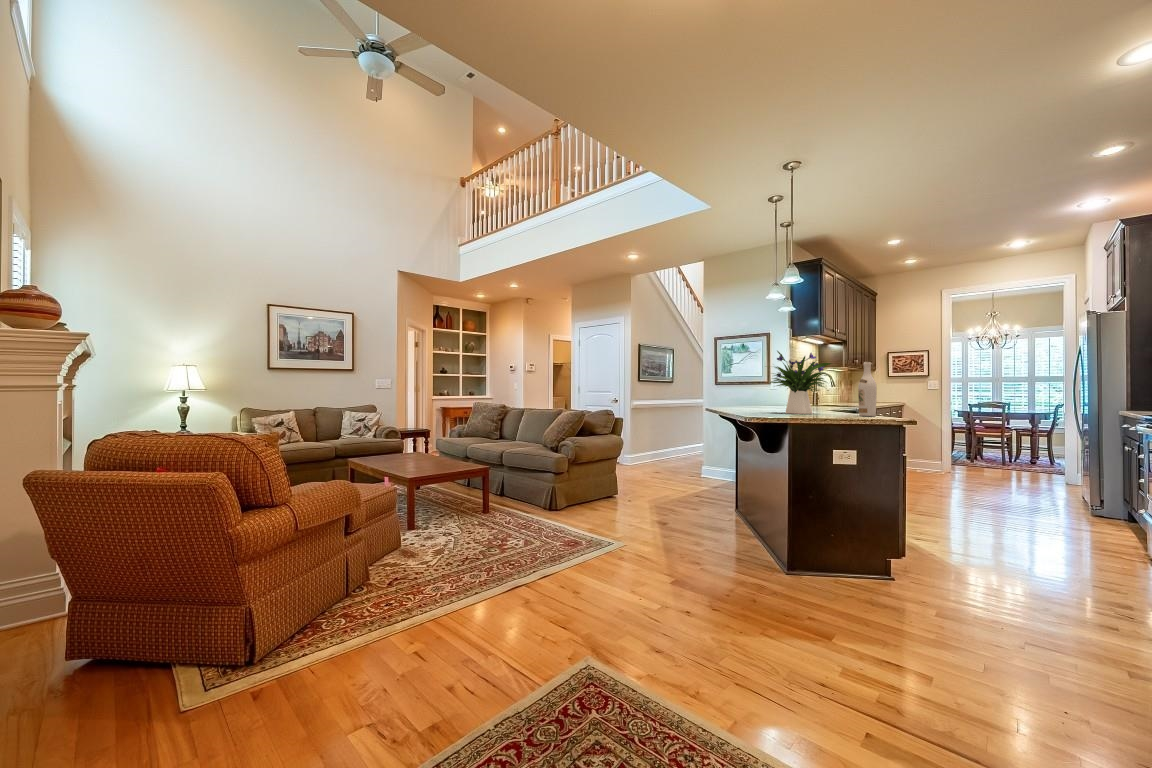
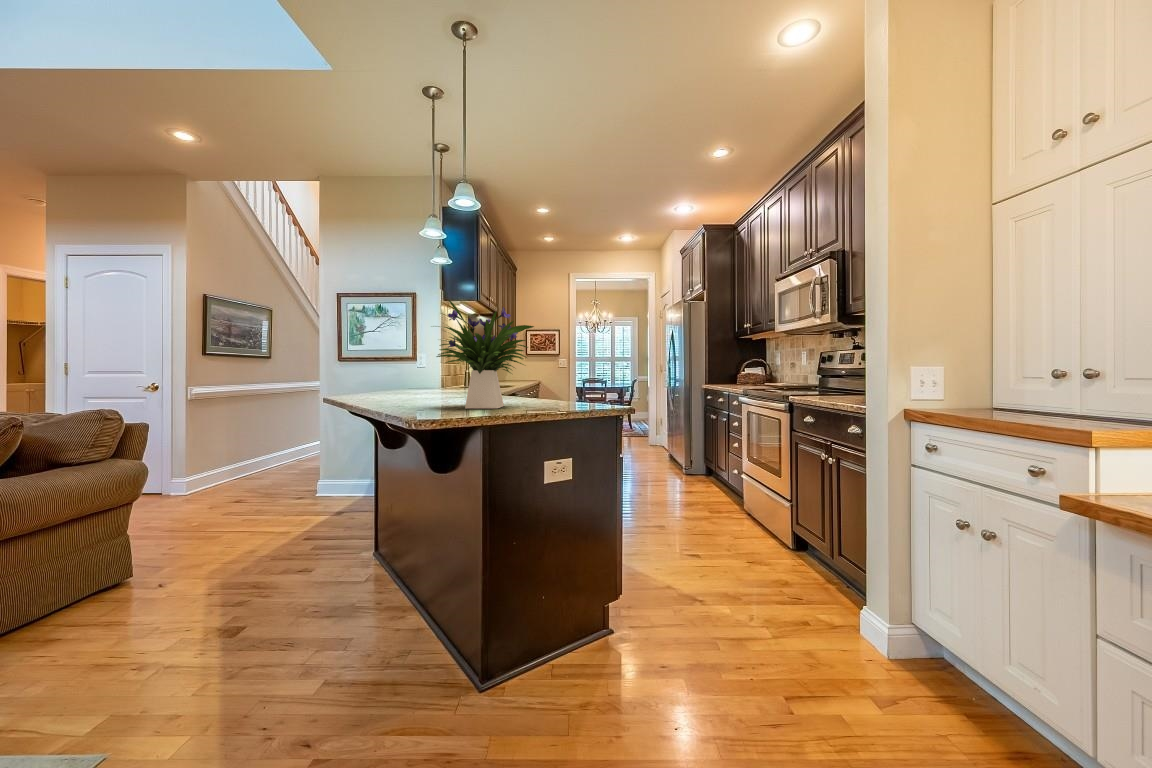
wine bottle: present [858,362,877,416] -> none [575,325,598,409]

